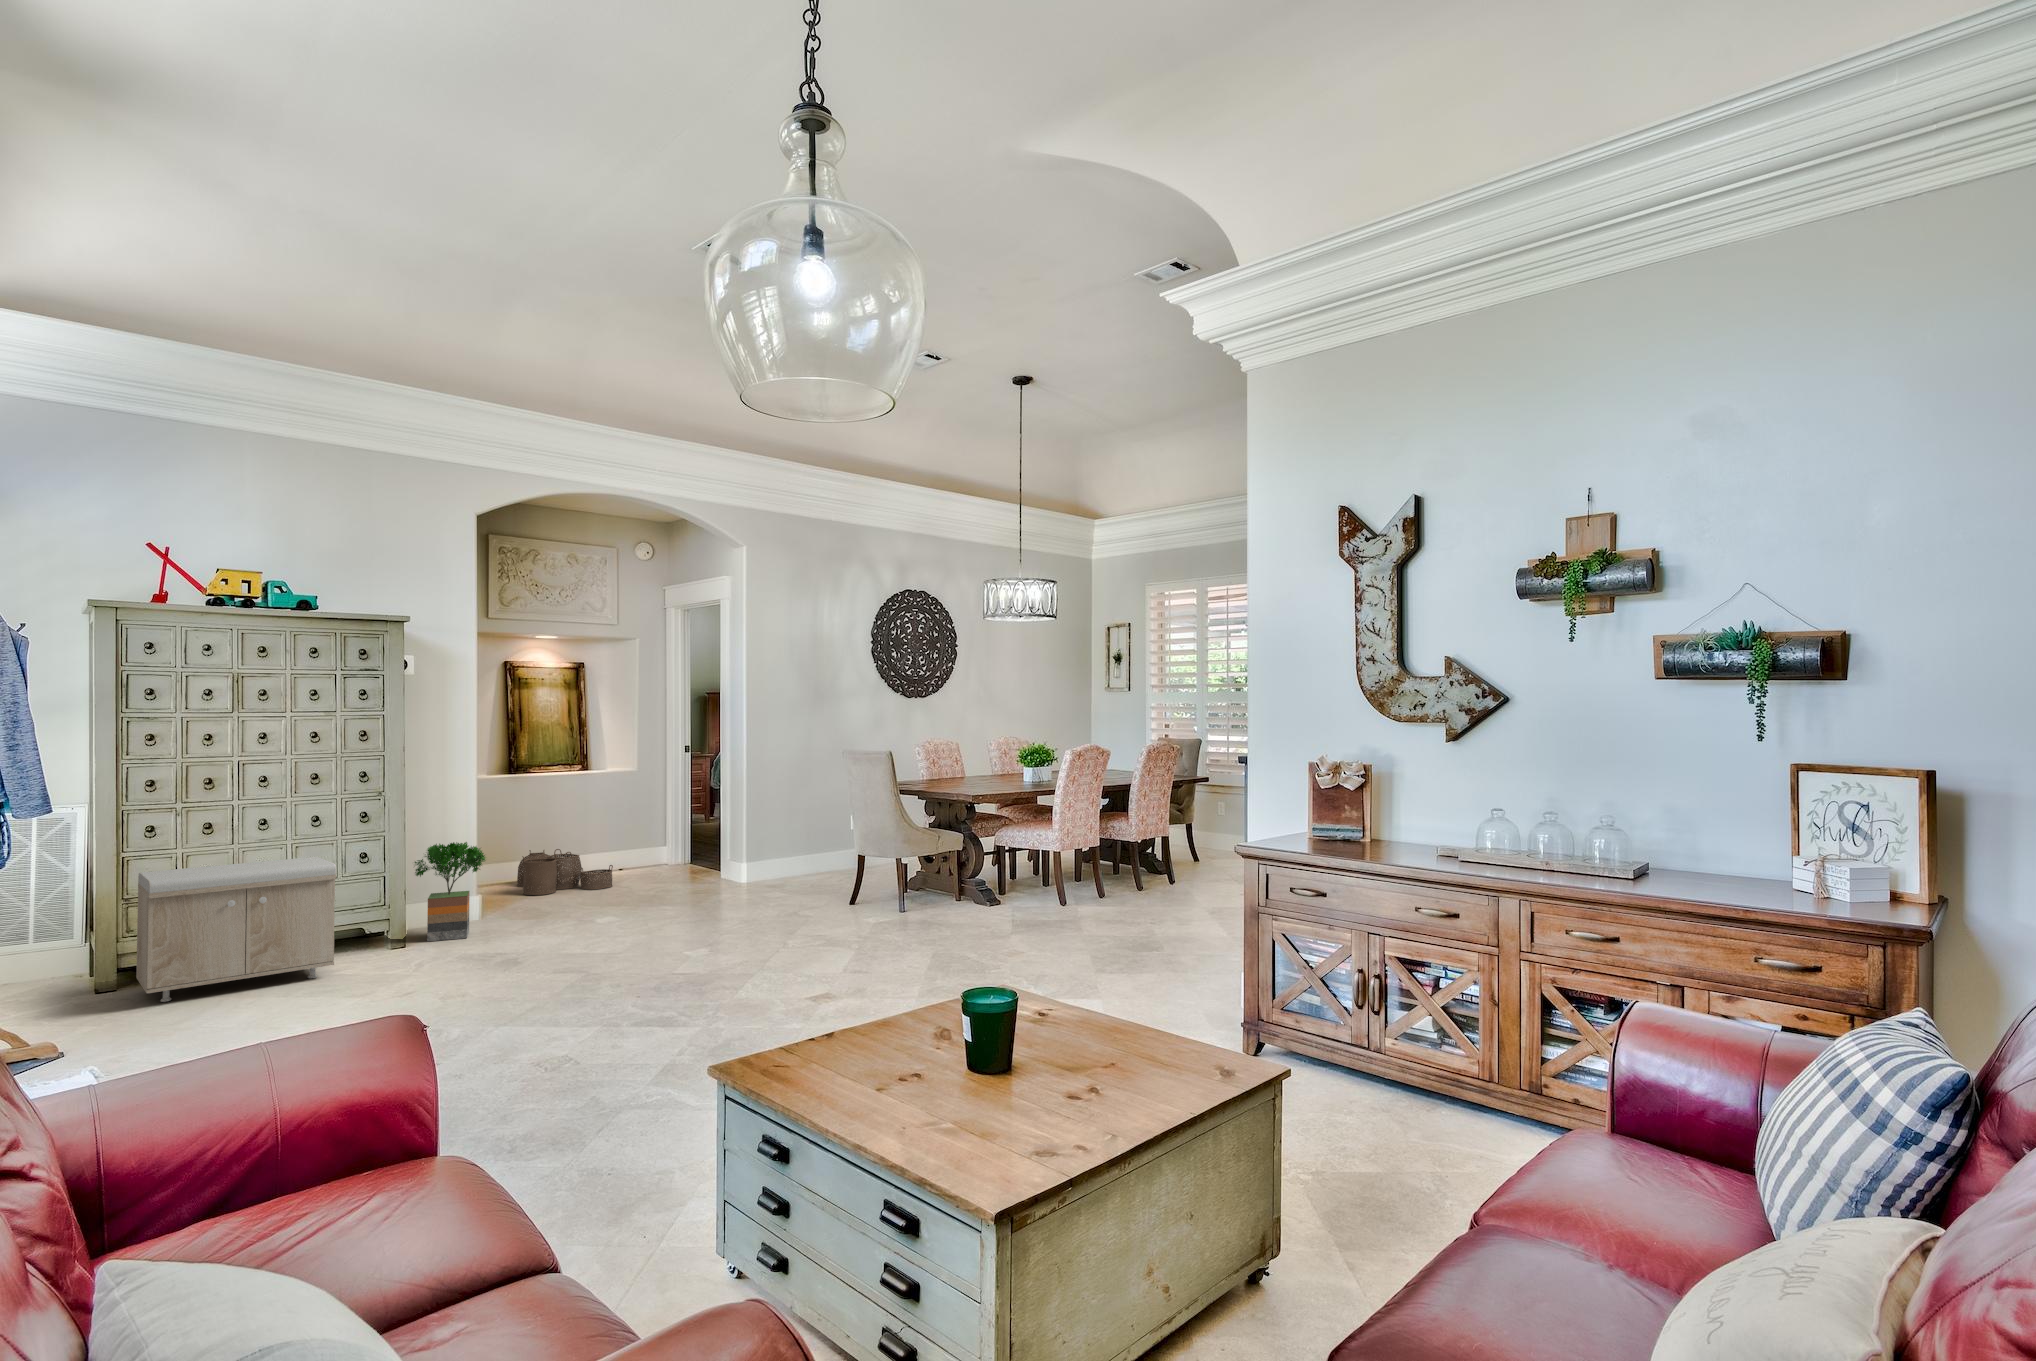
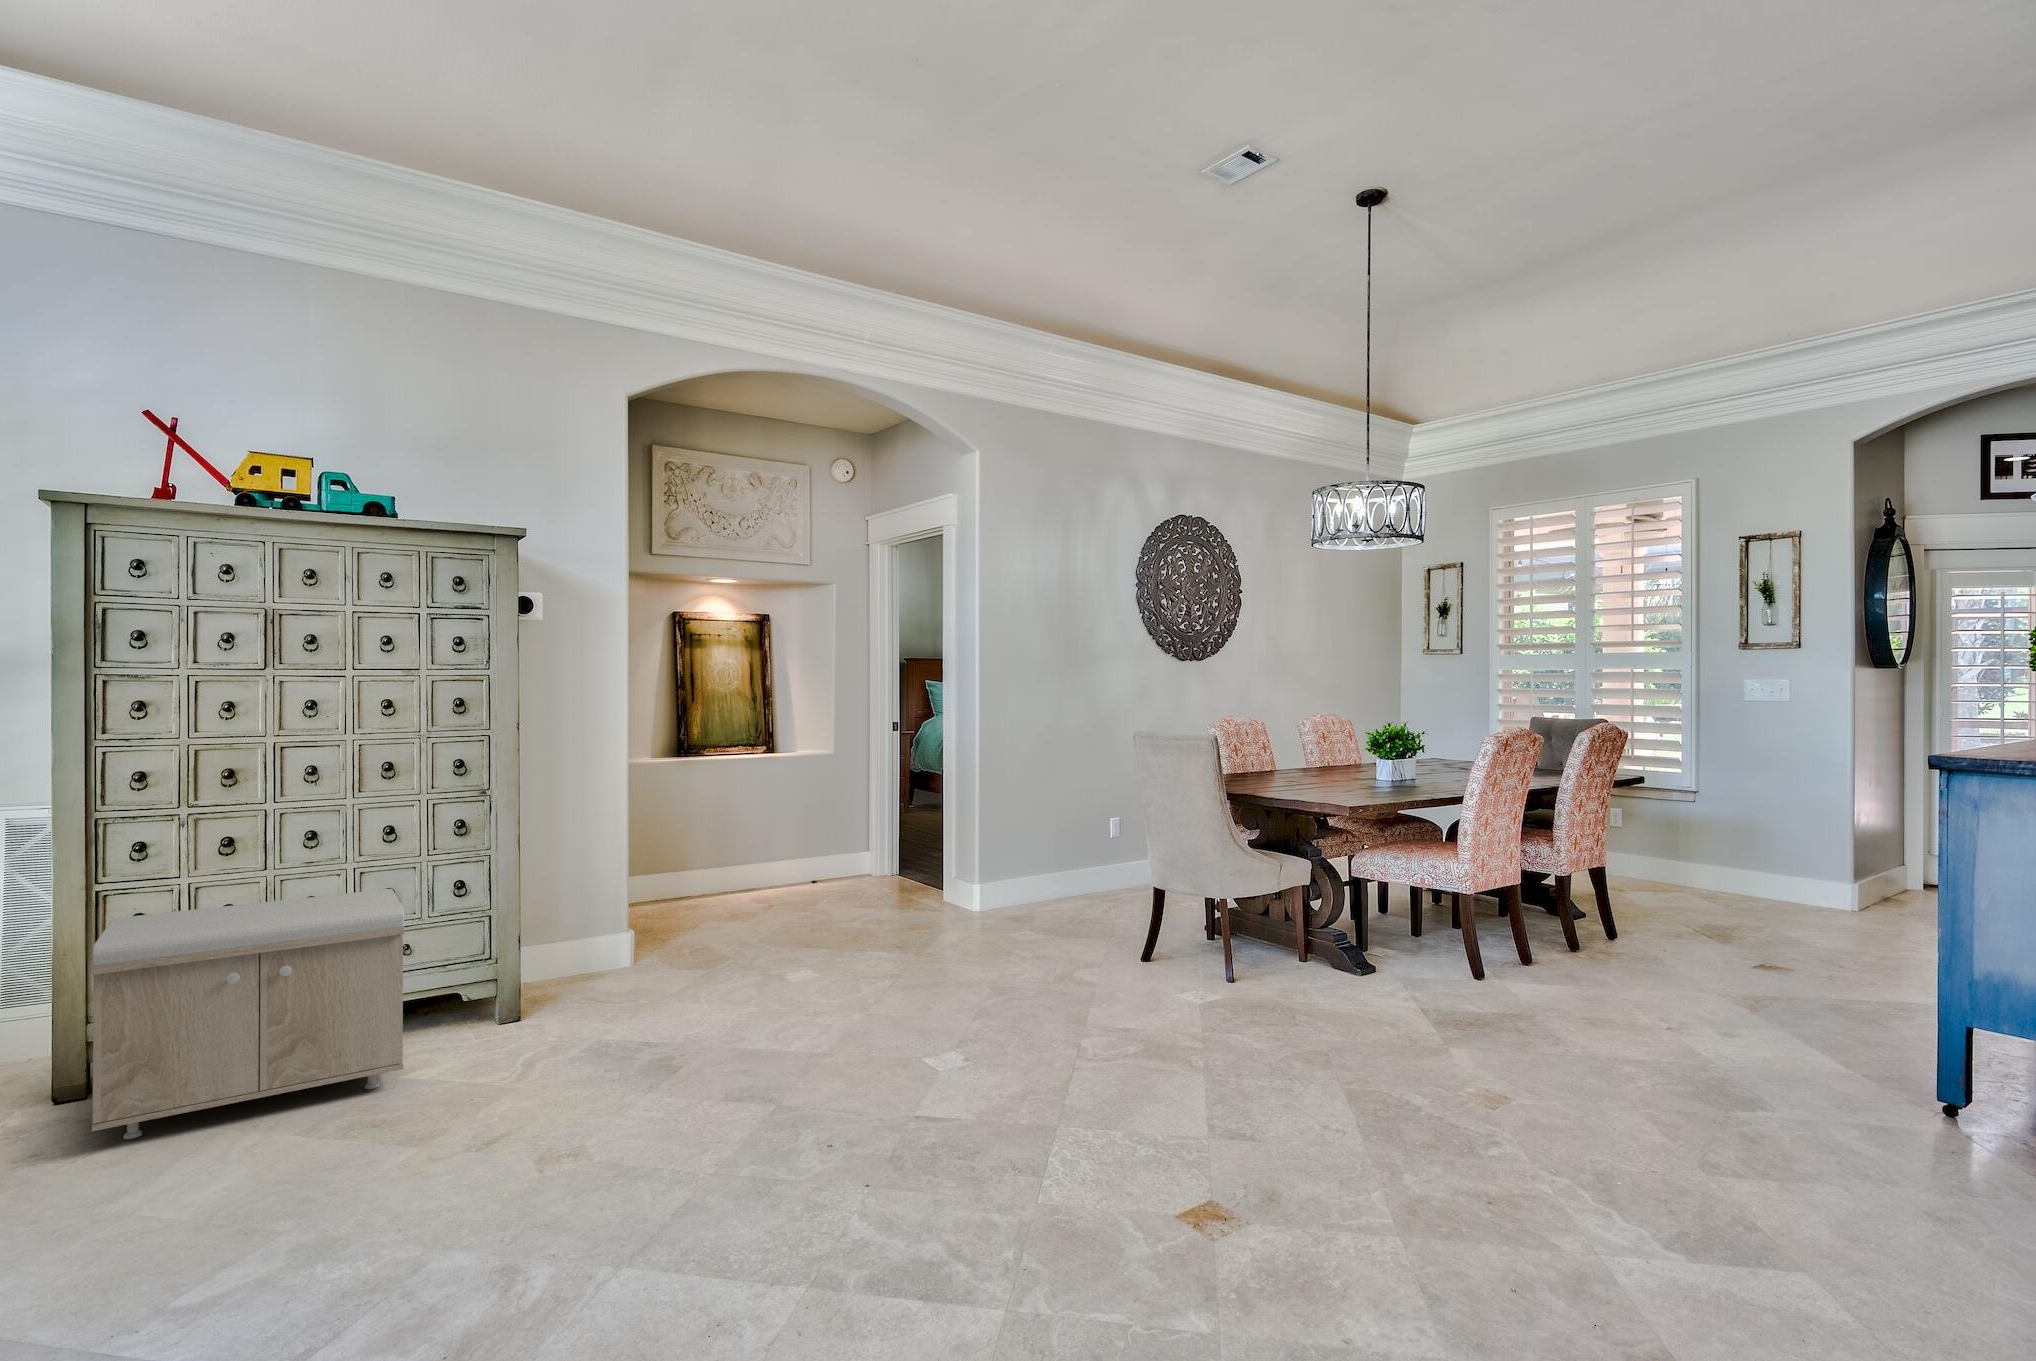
potted tree: present [415,842,485,941] -> none [538,859,643,1007]
woven basket: present [517,849,613,895] -> none [690,853,808,918]

